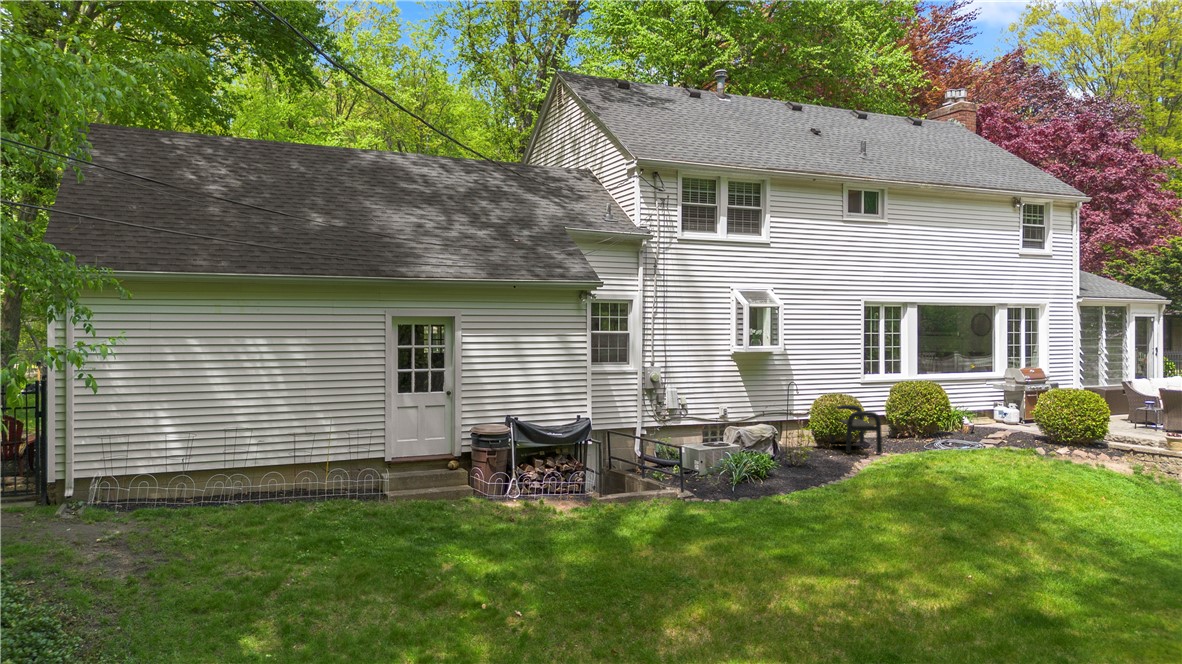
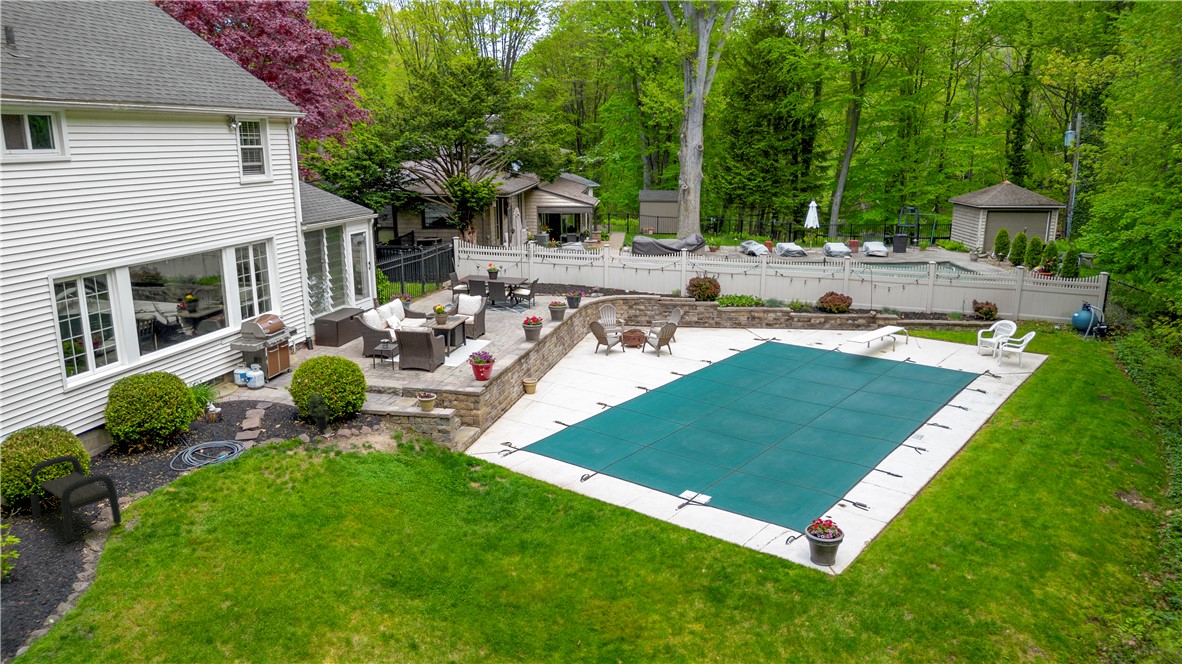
potted plant: none [1045,413,1069,451] -> present [306,393,331,434]

